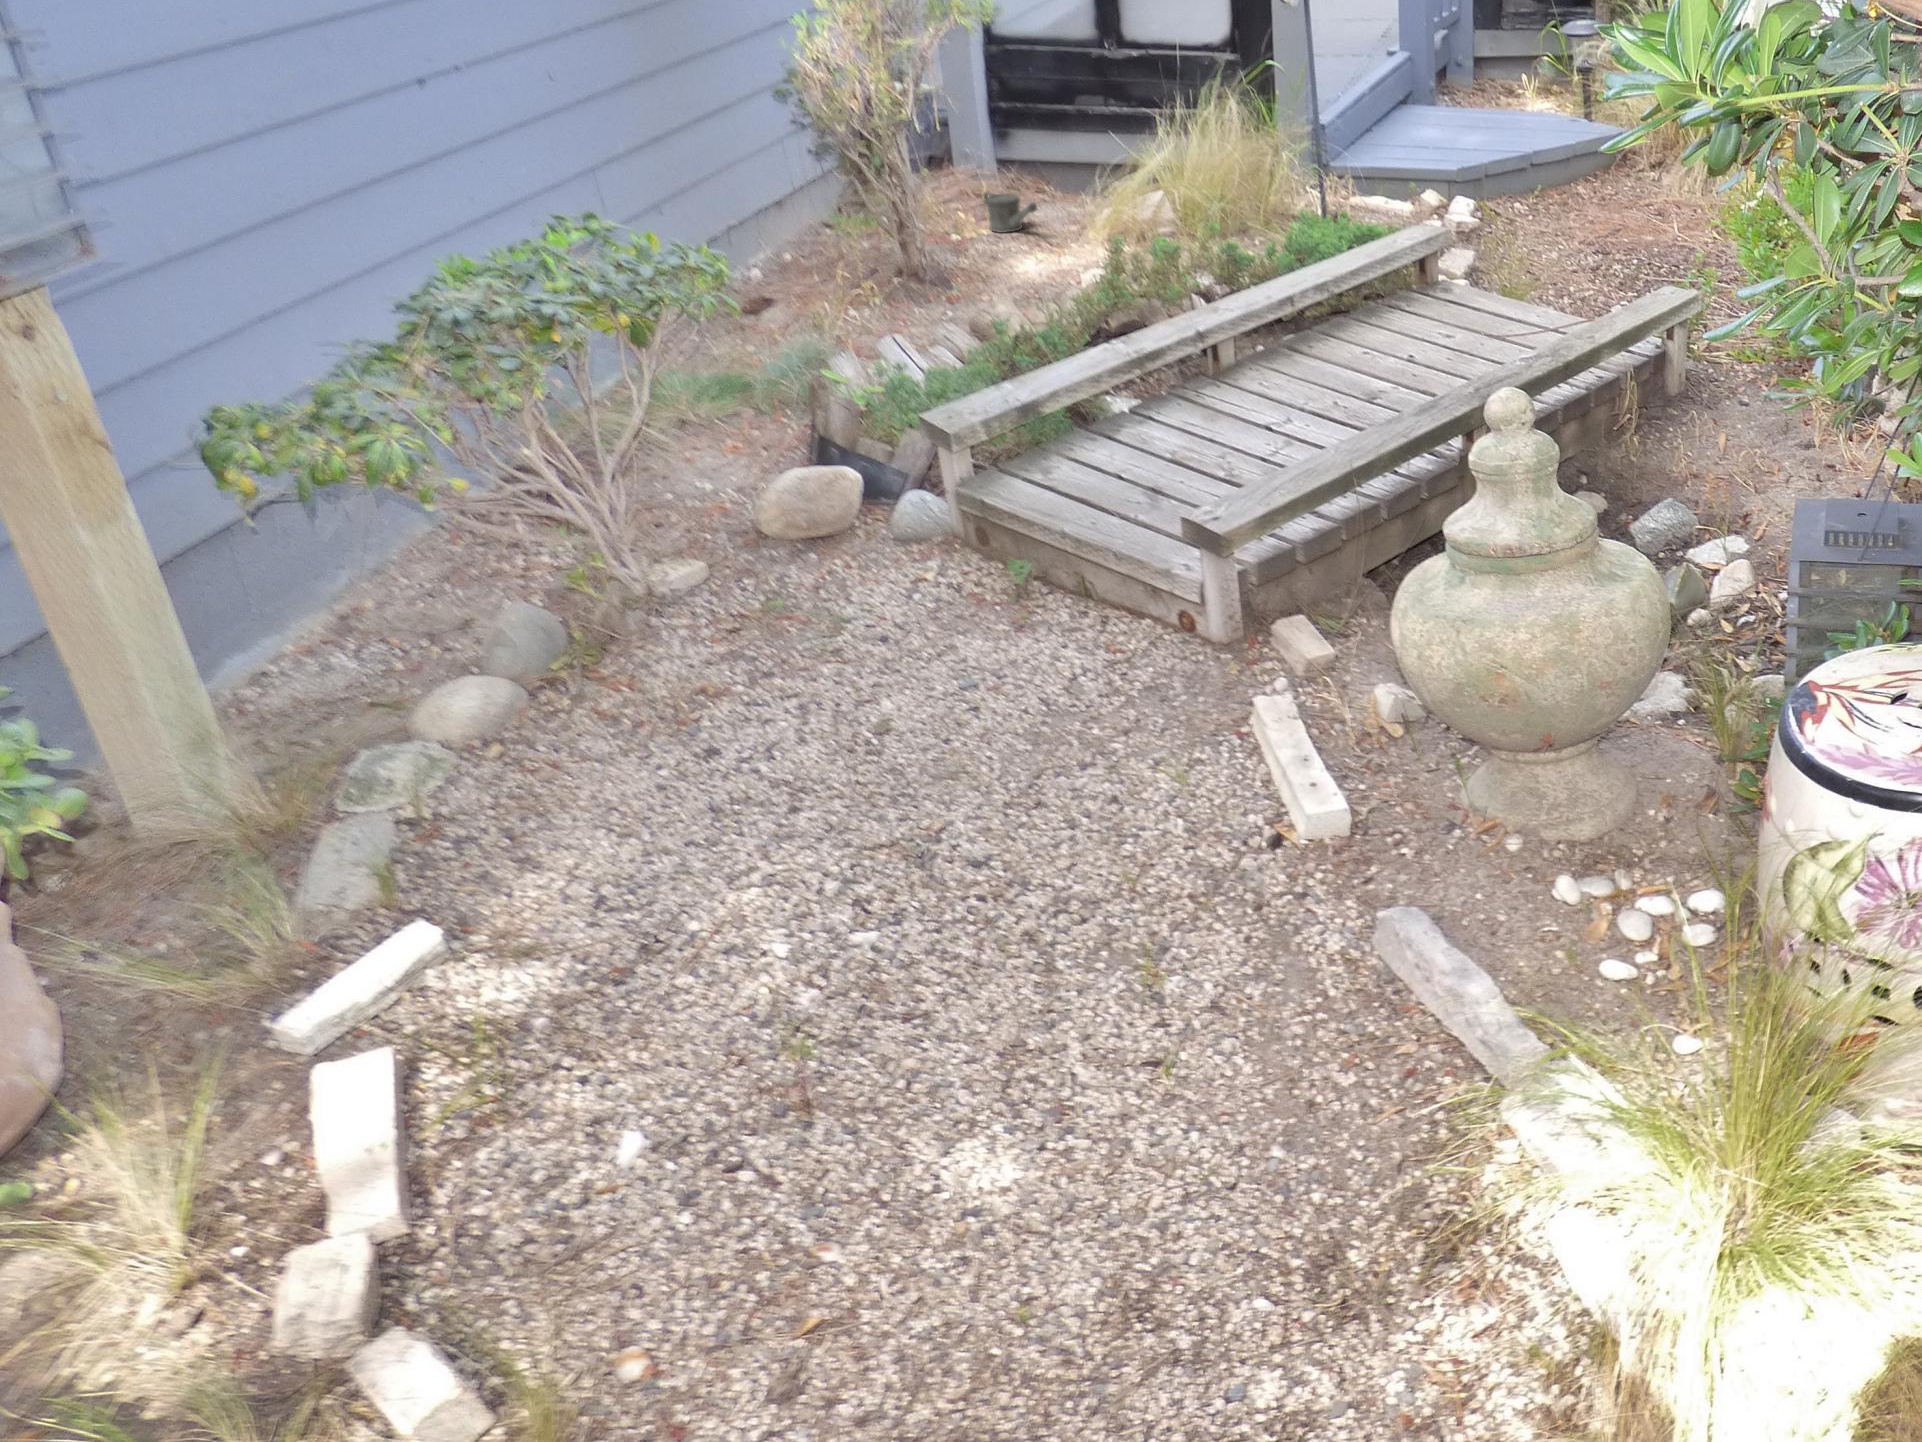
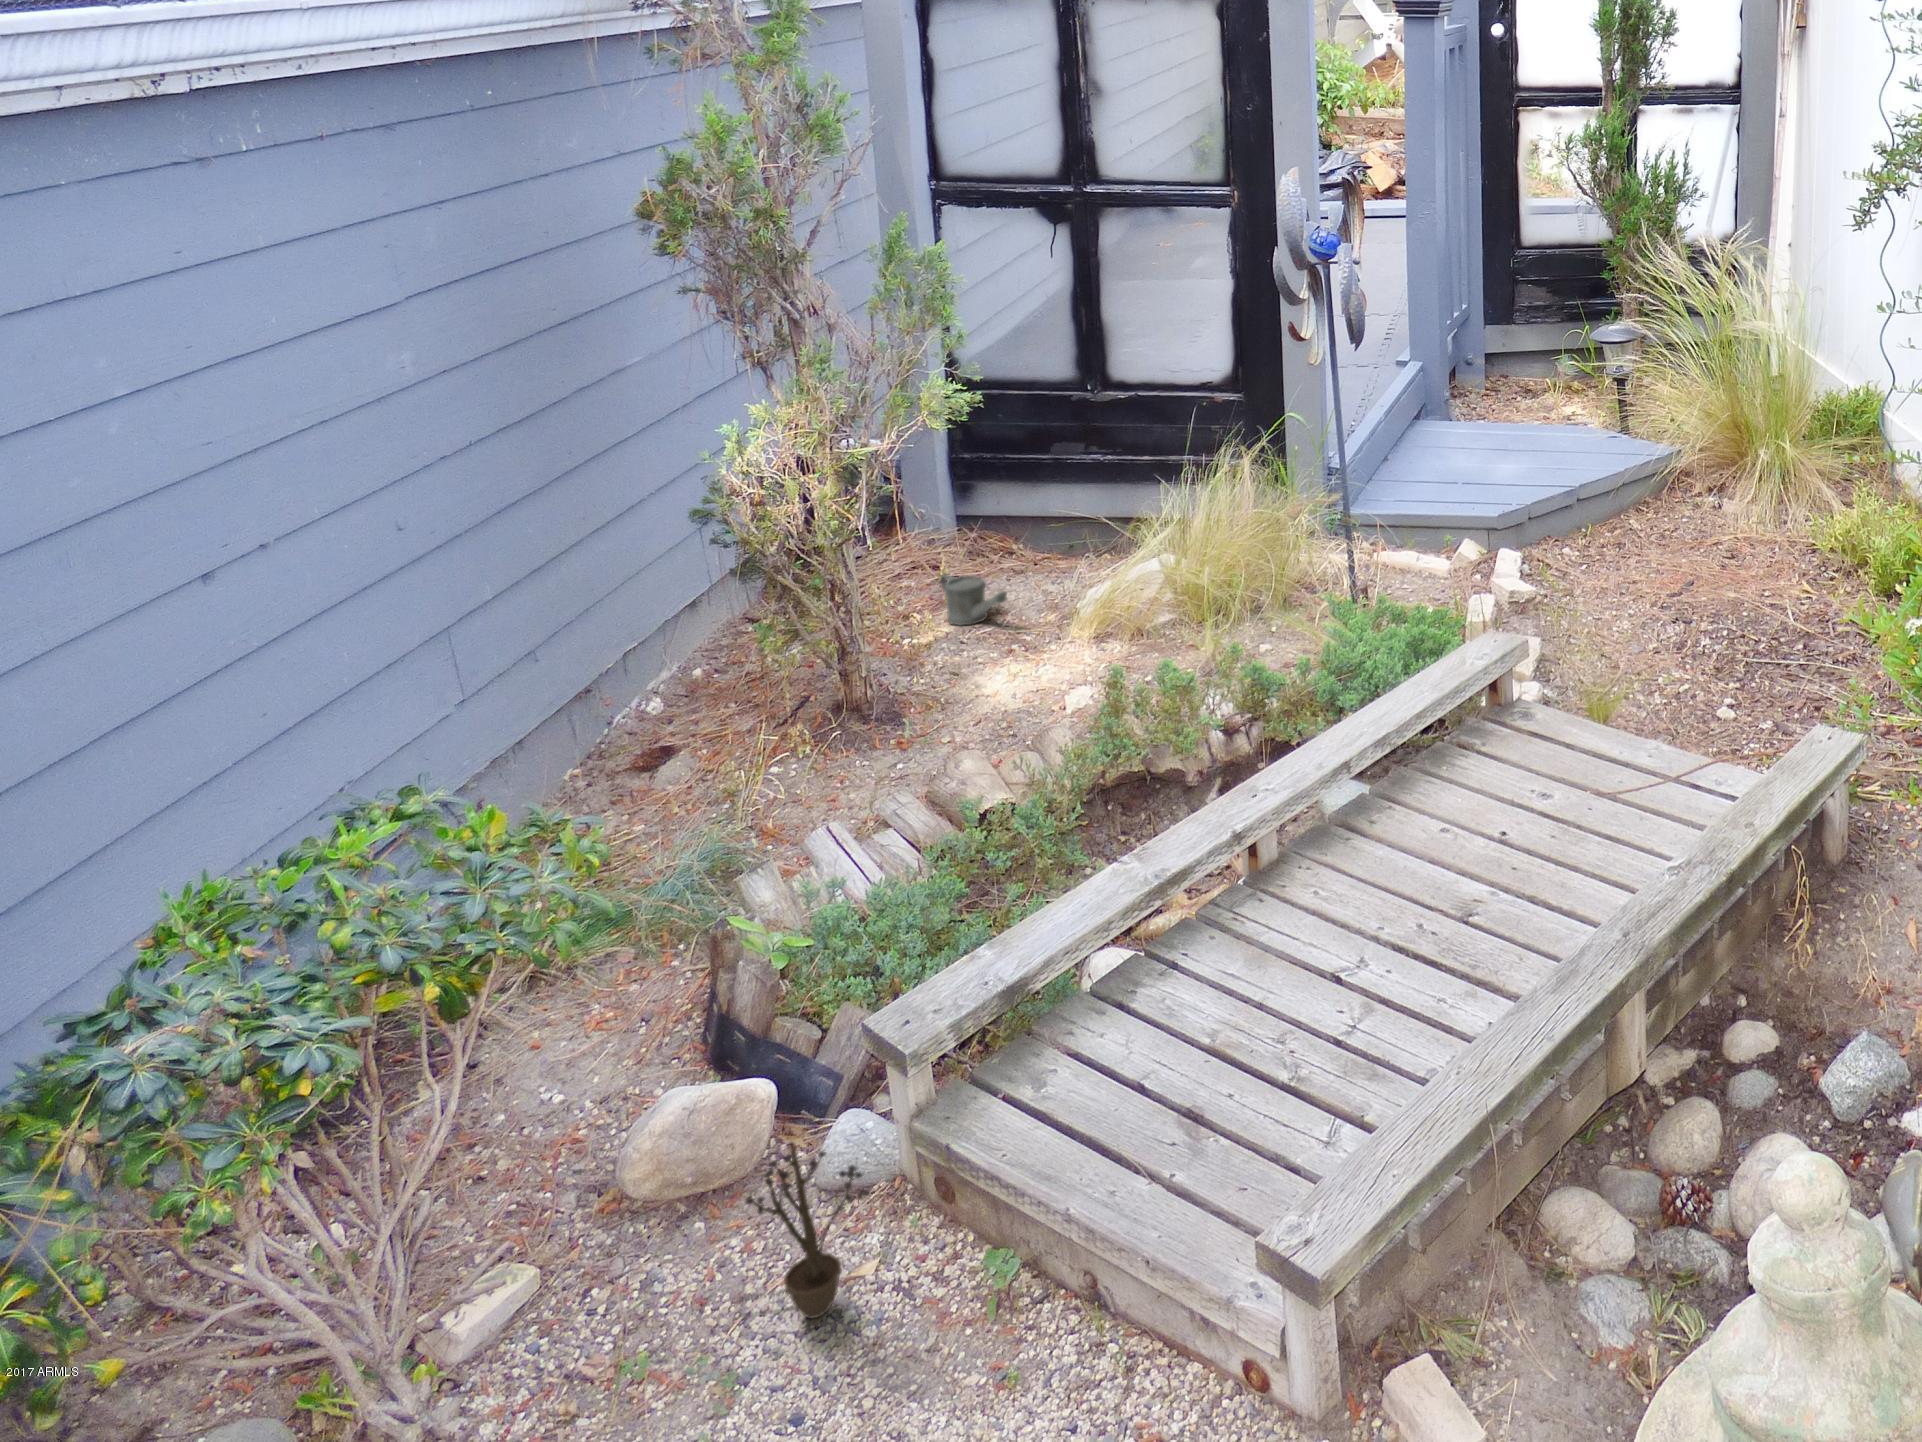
decorative plant: none [845,465,933,589] -> present [732,1142,869,1318]

